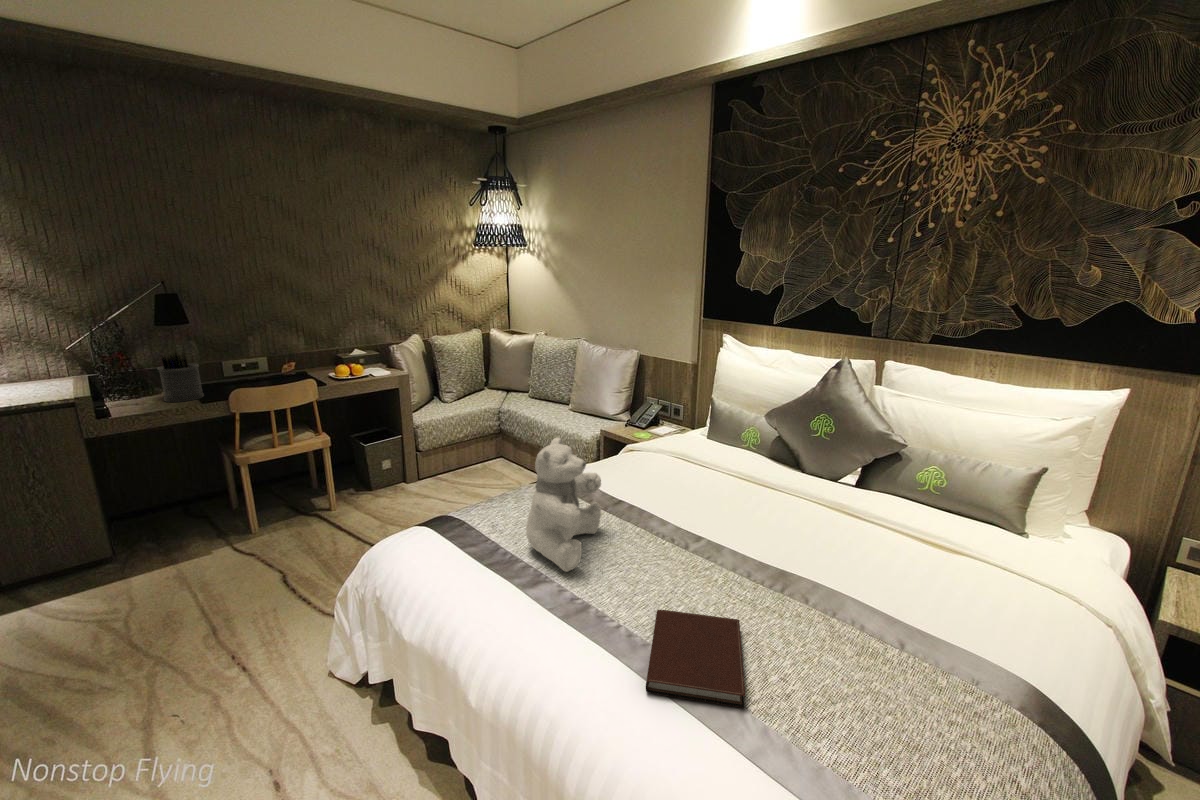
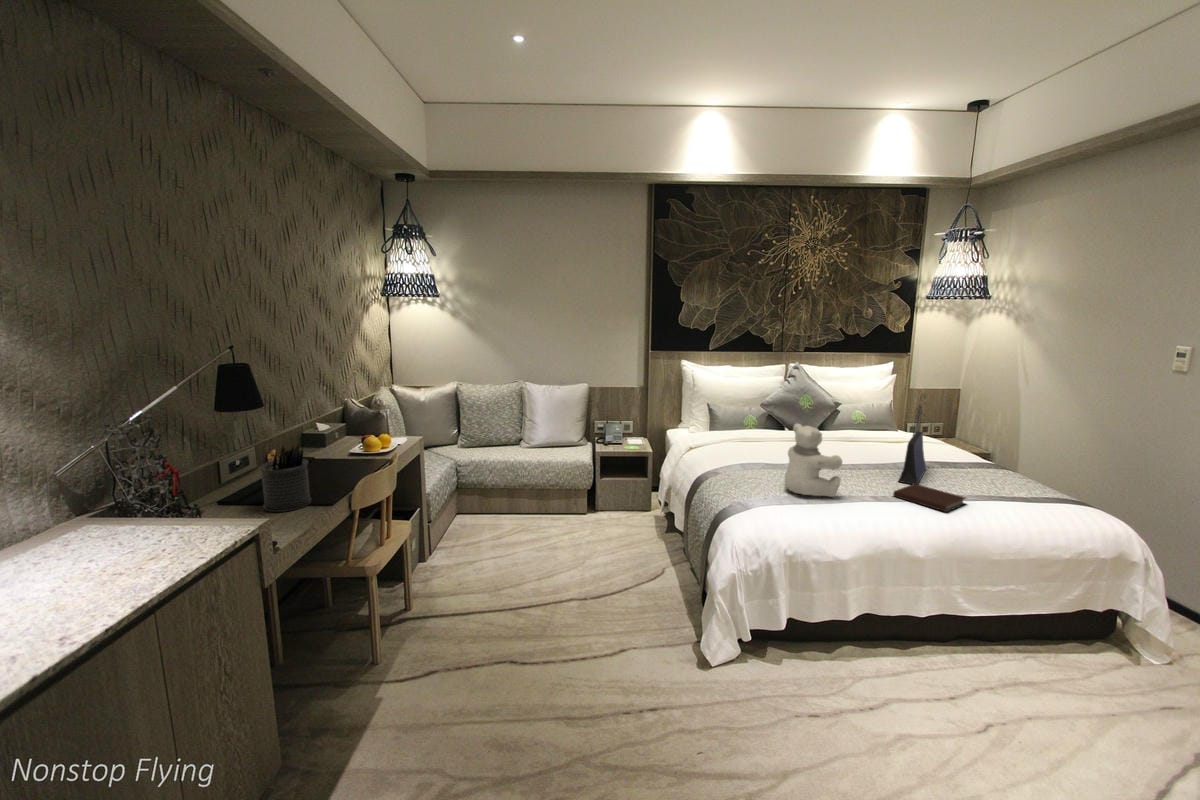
tote bag: none [746,467,897,628] -> present [898,405,926,484]

